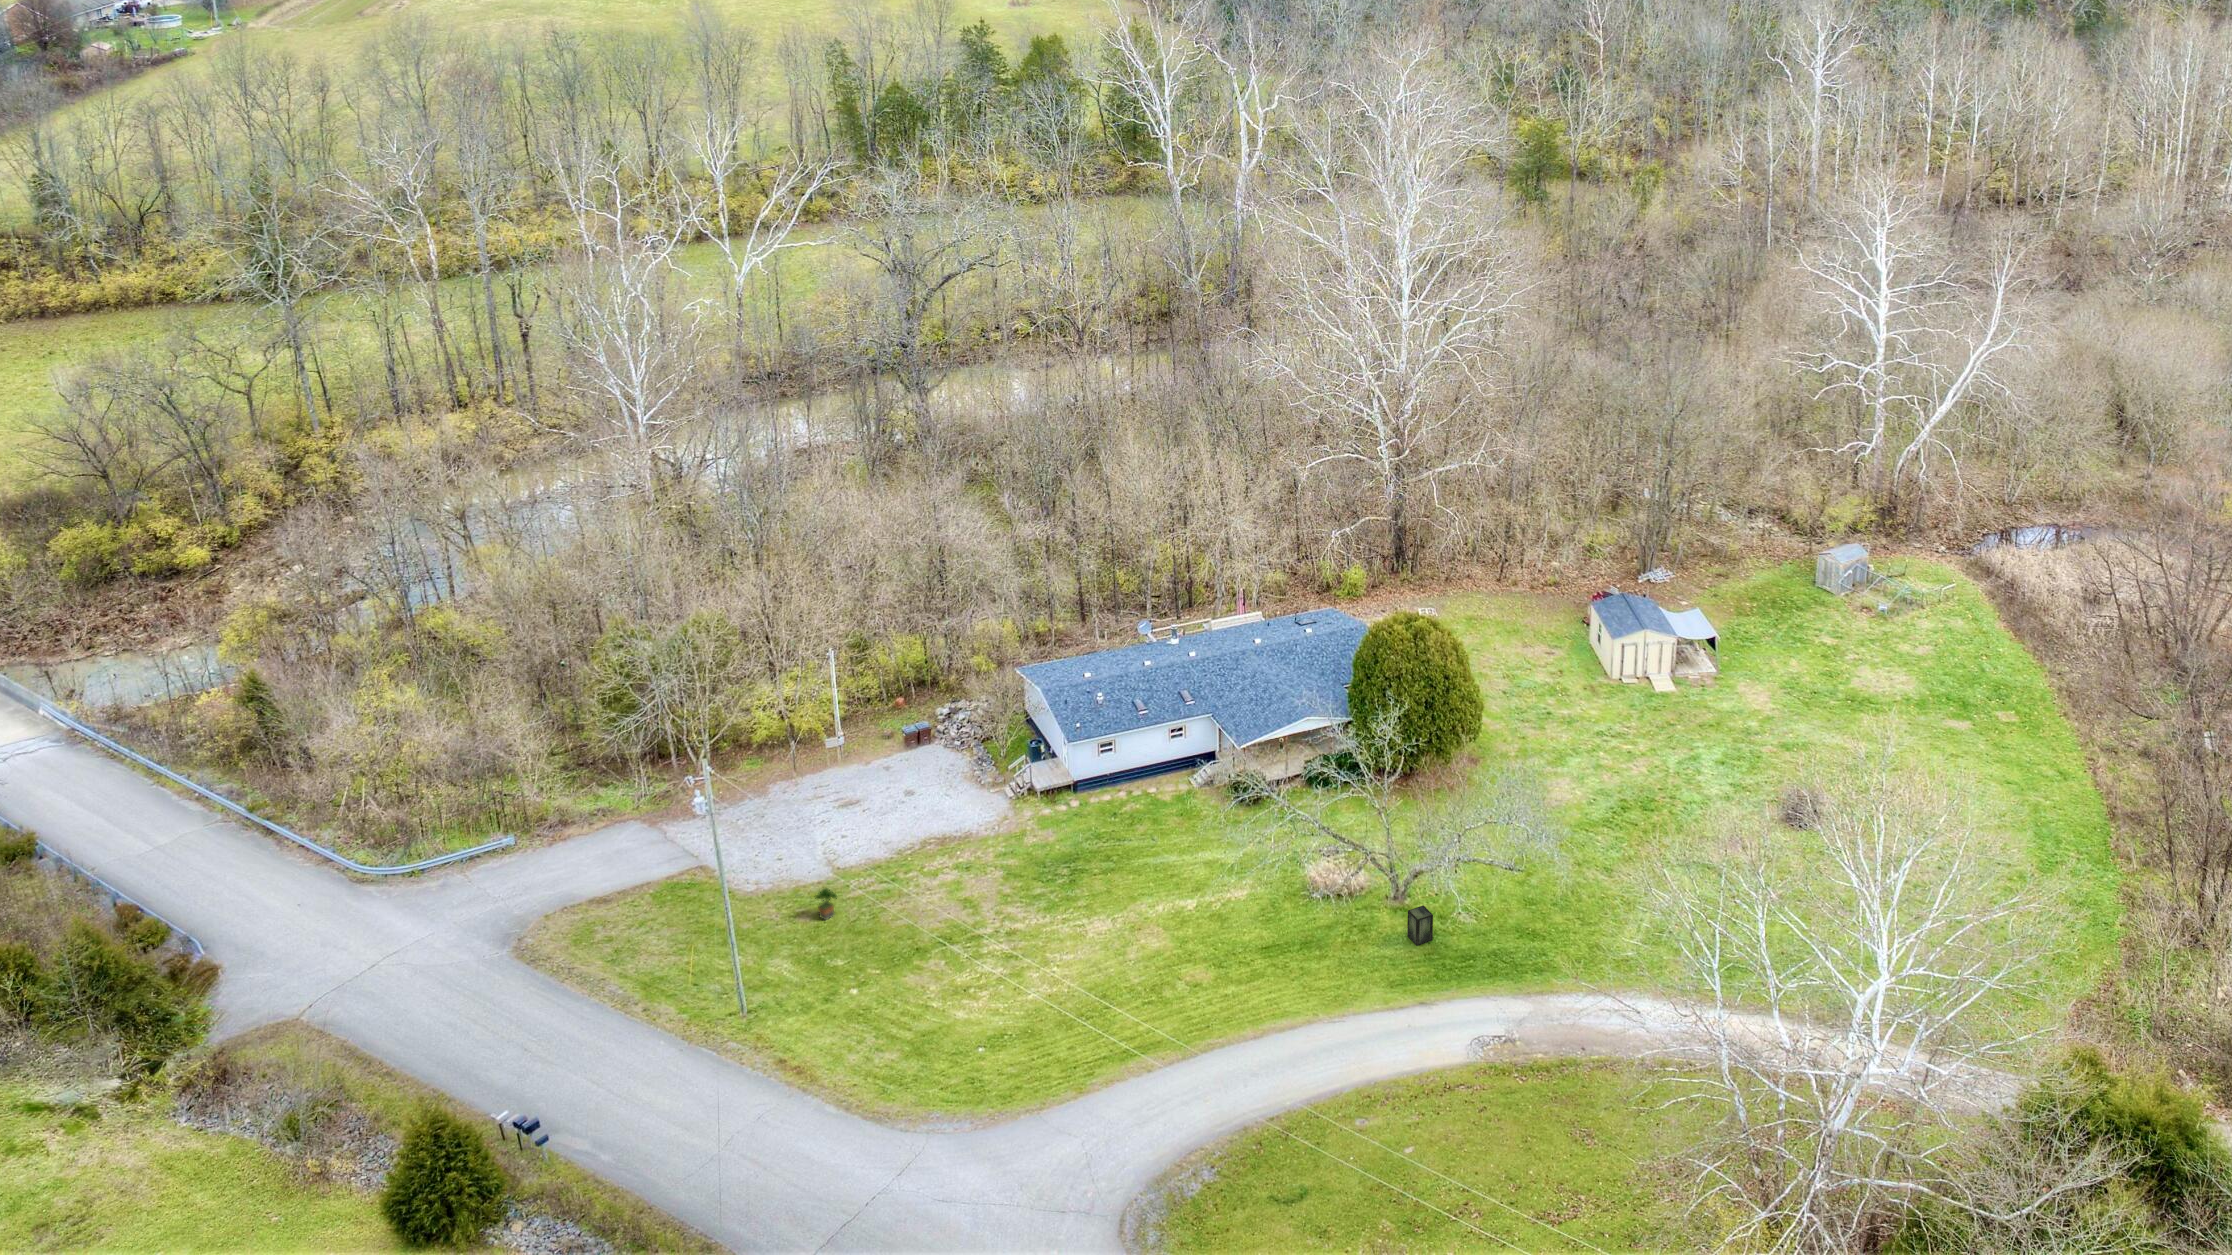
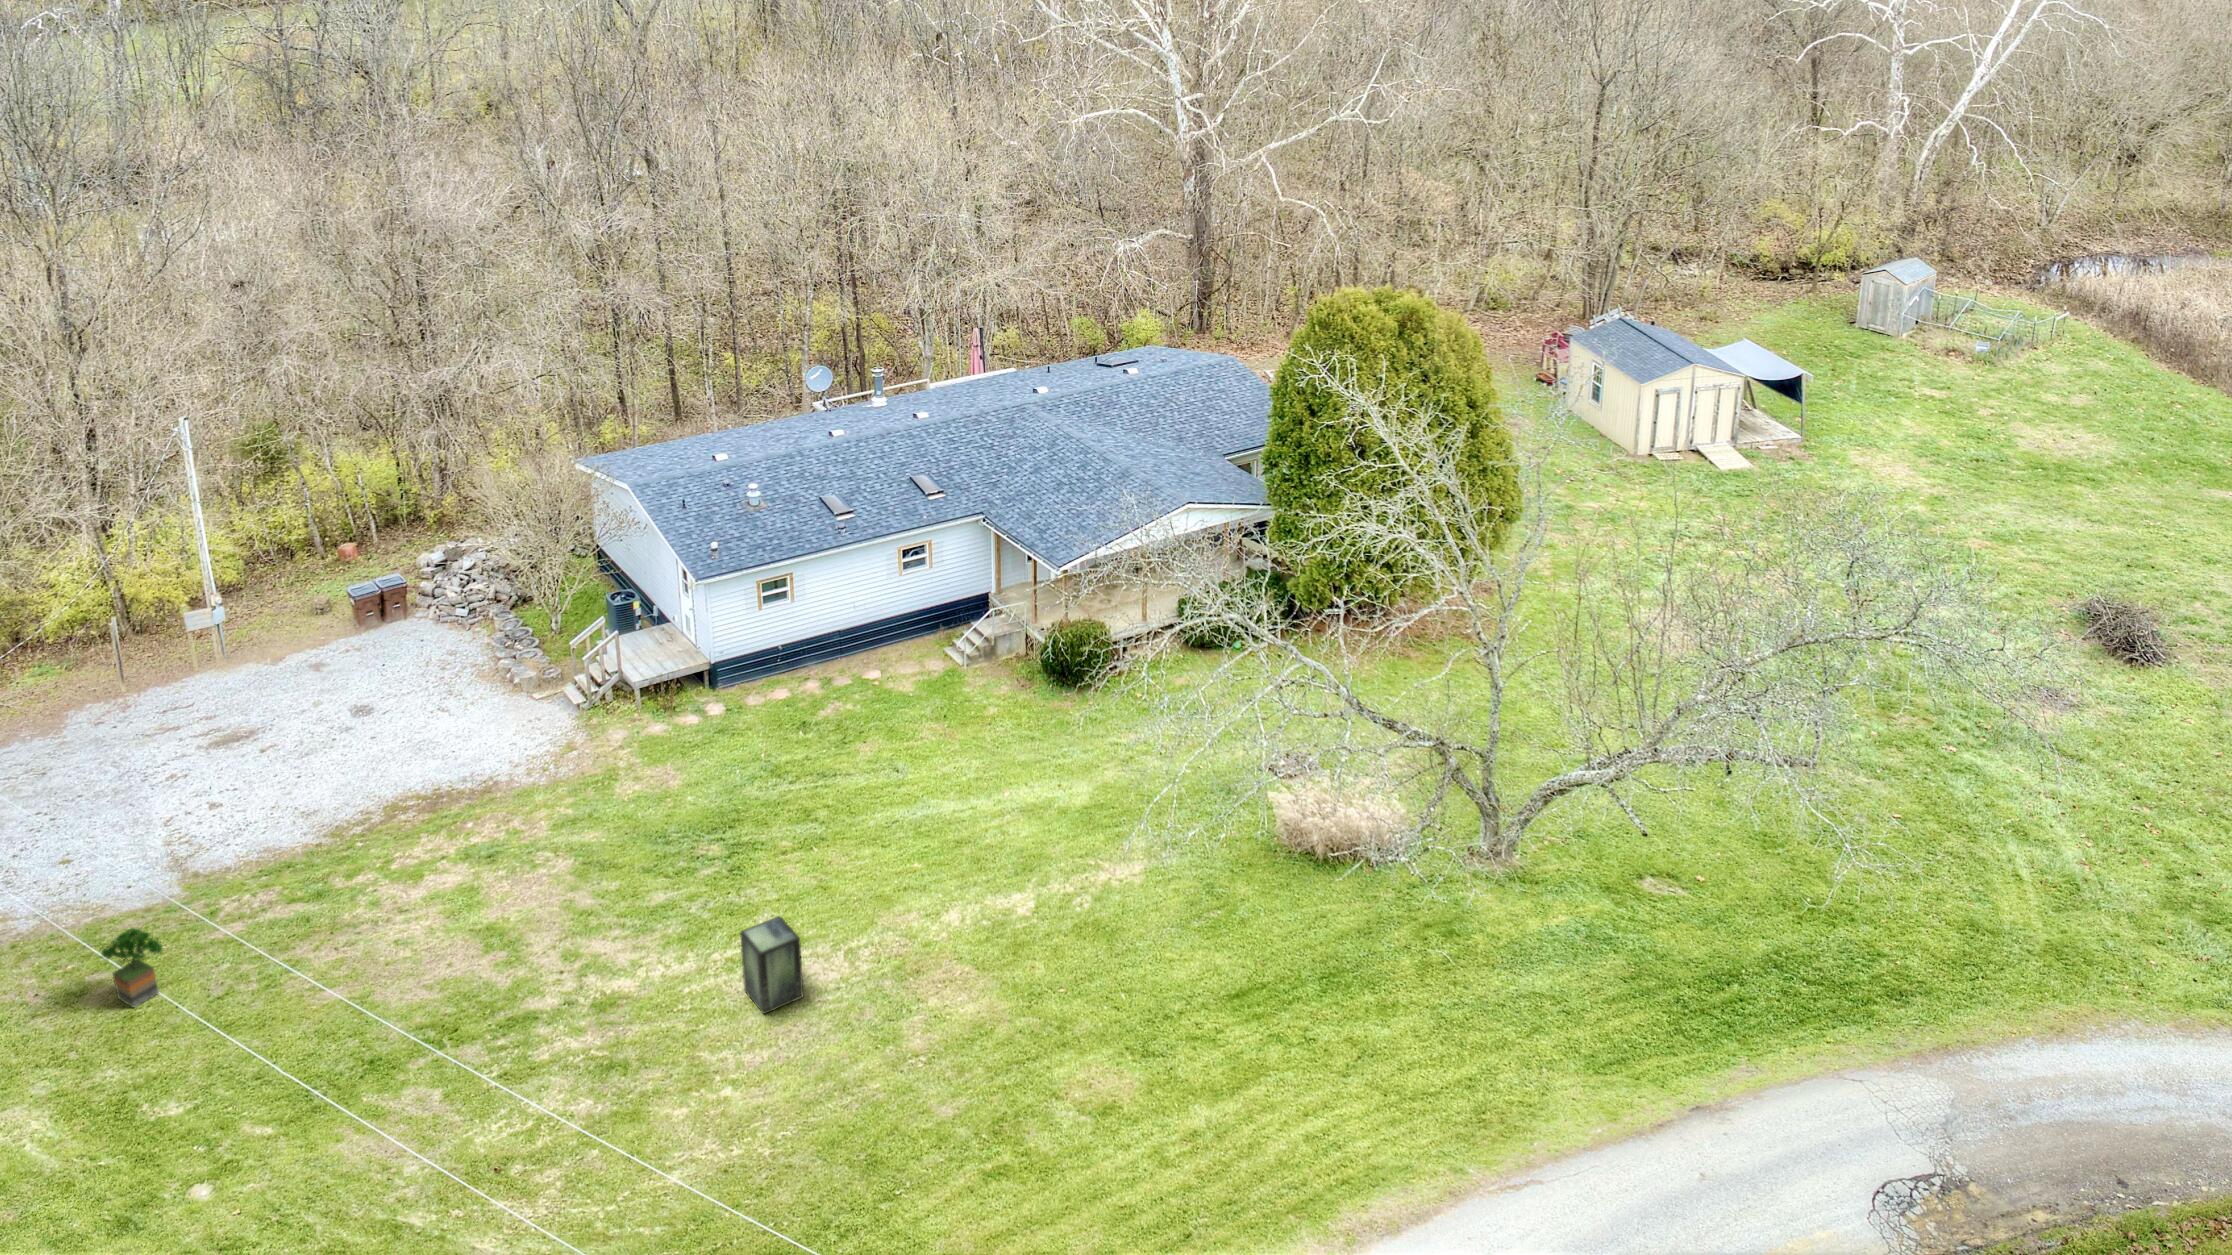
storage box: present [1407,905,1433,946] -> present [740,916,803,1014]

